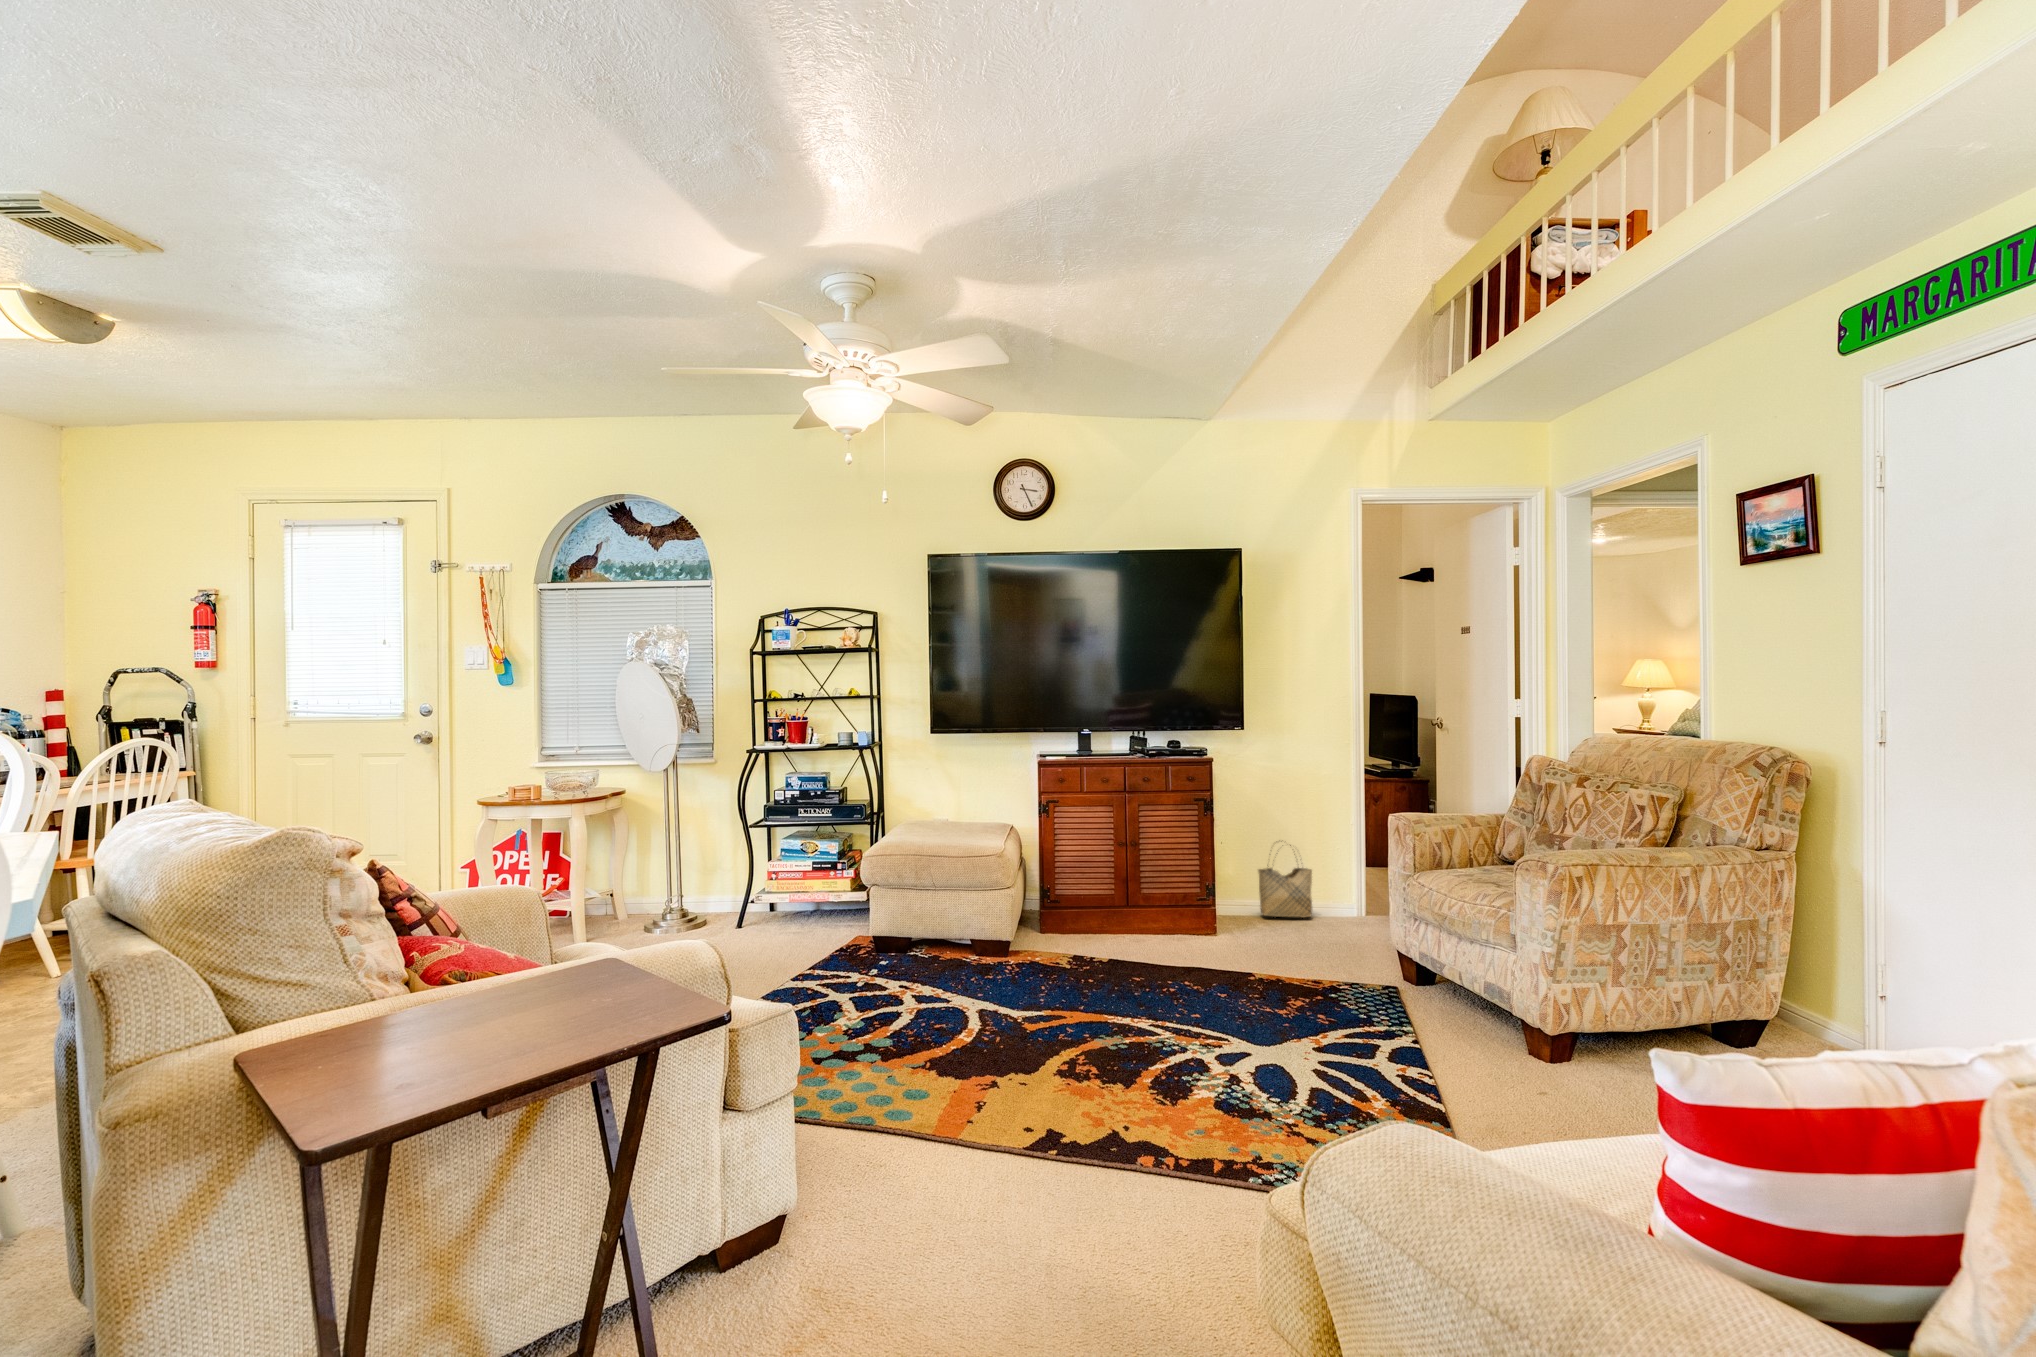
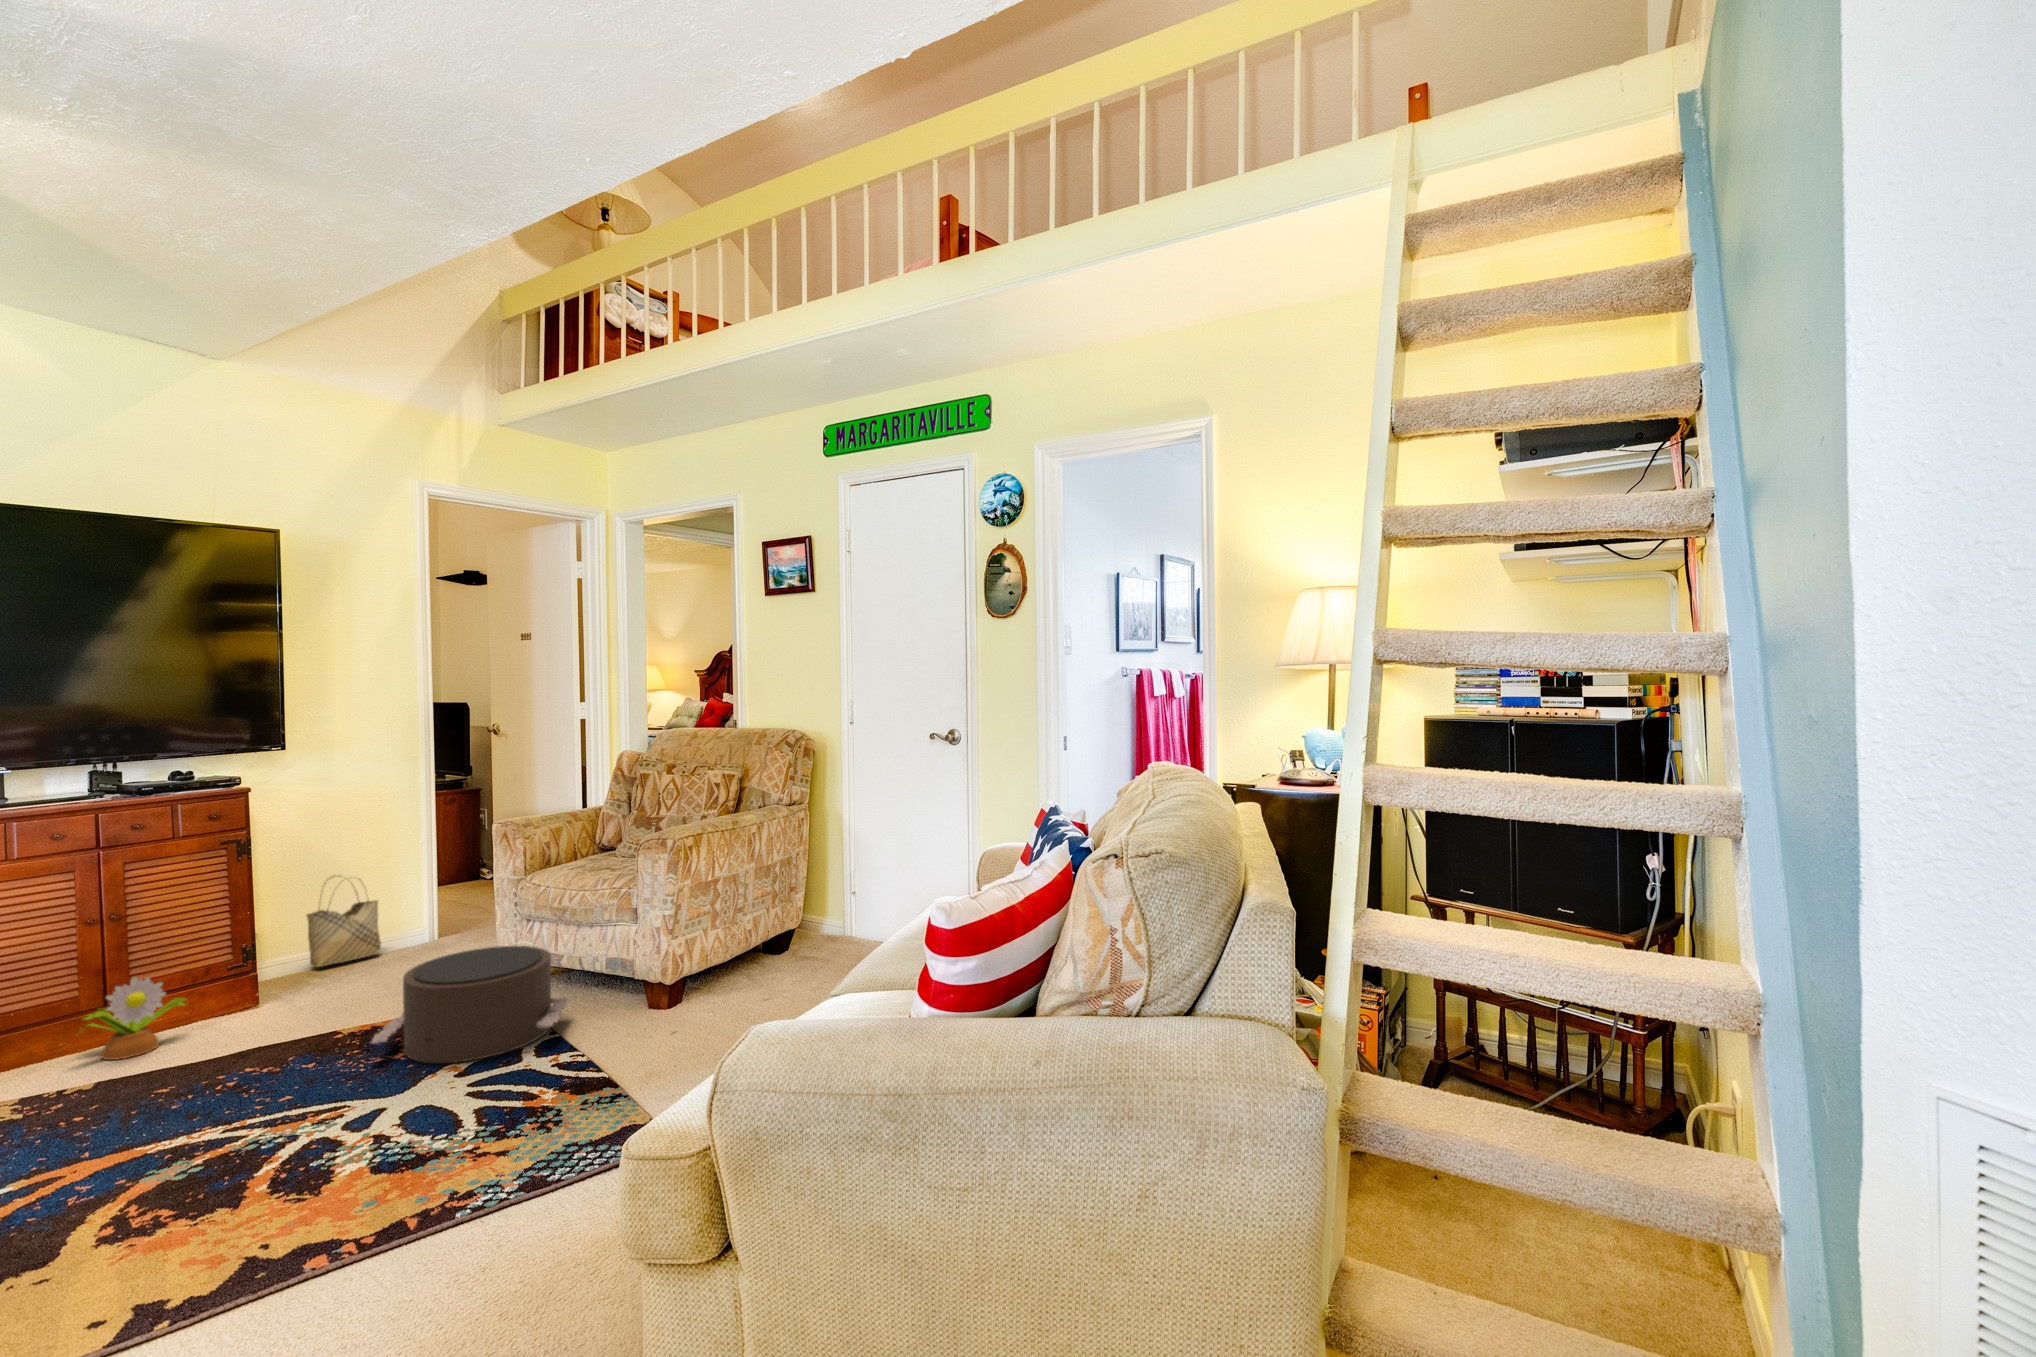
decorative plant: none [1106,890,1169,948] -> present [78,977,187,1060]
pouf: none [1258,933,1437,1045] -> present [372,946,568,1063]

